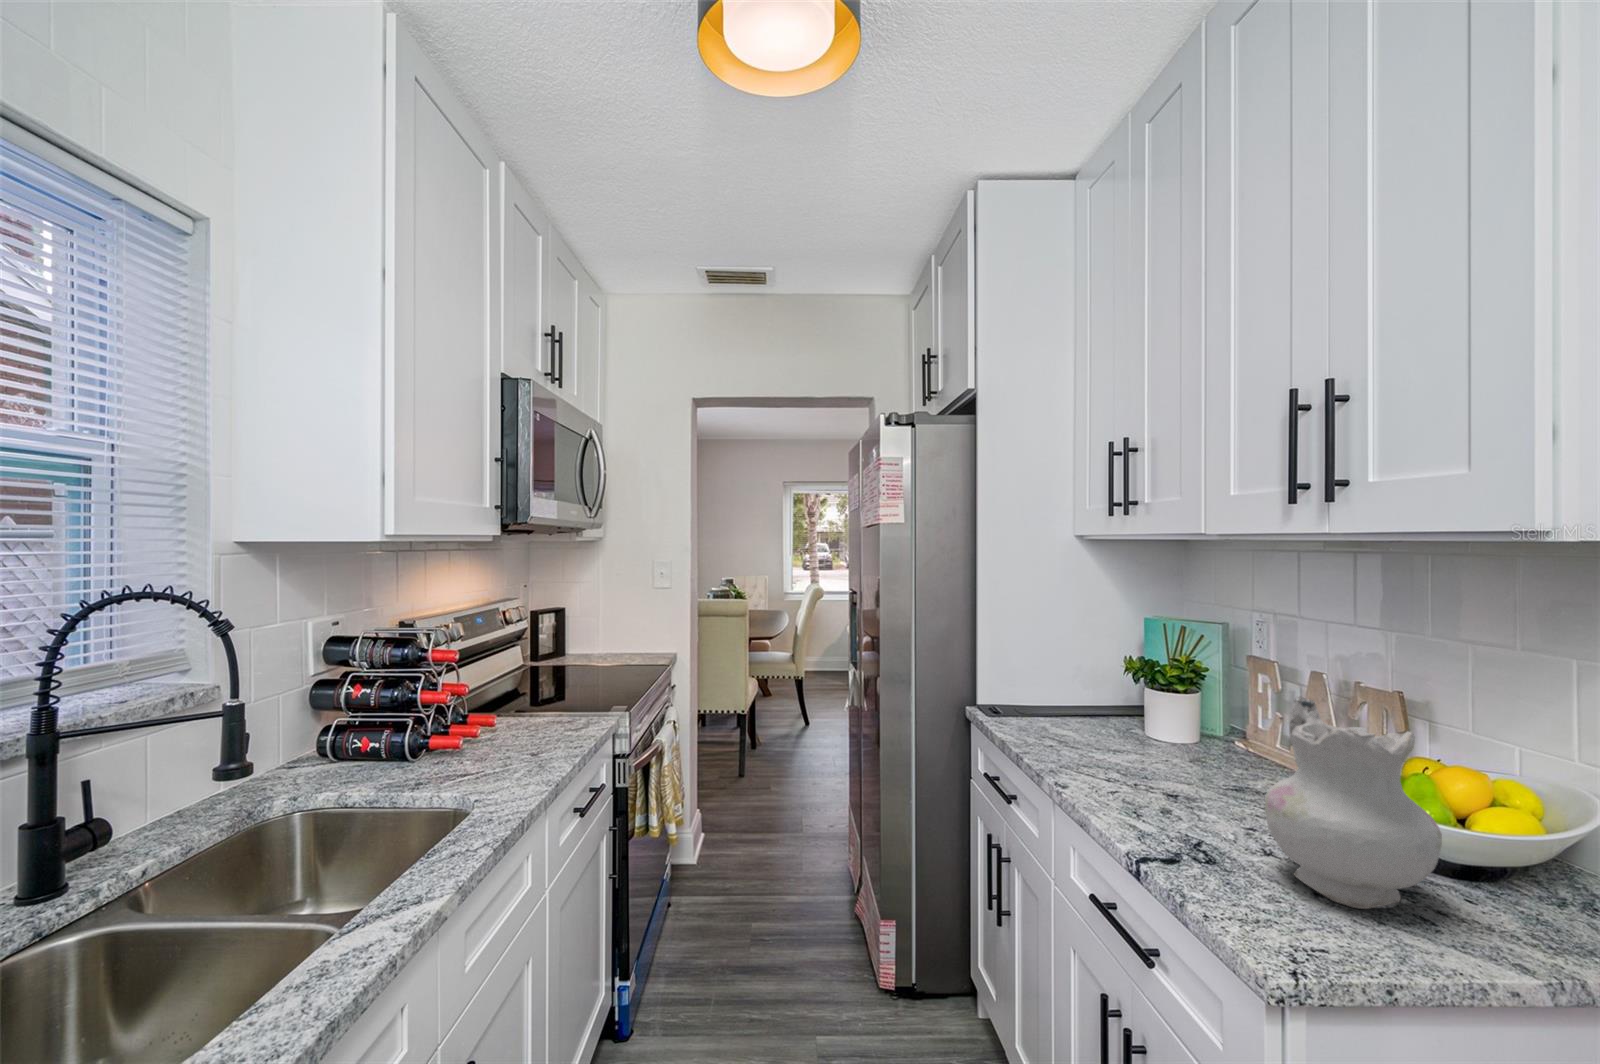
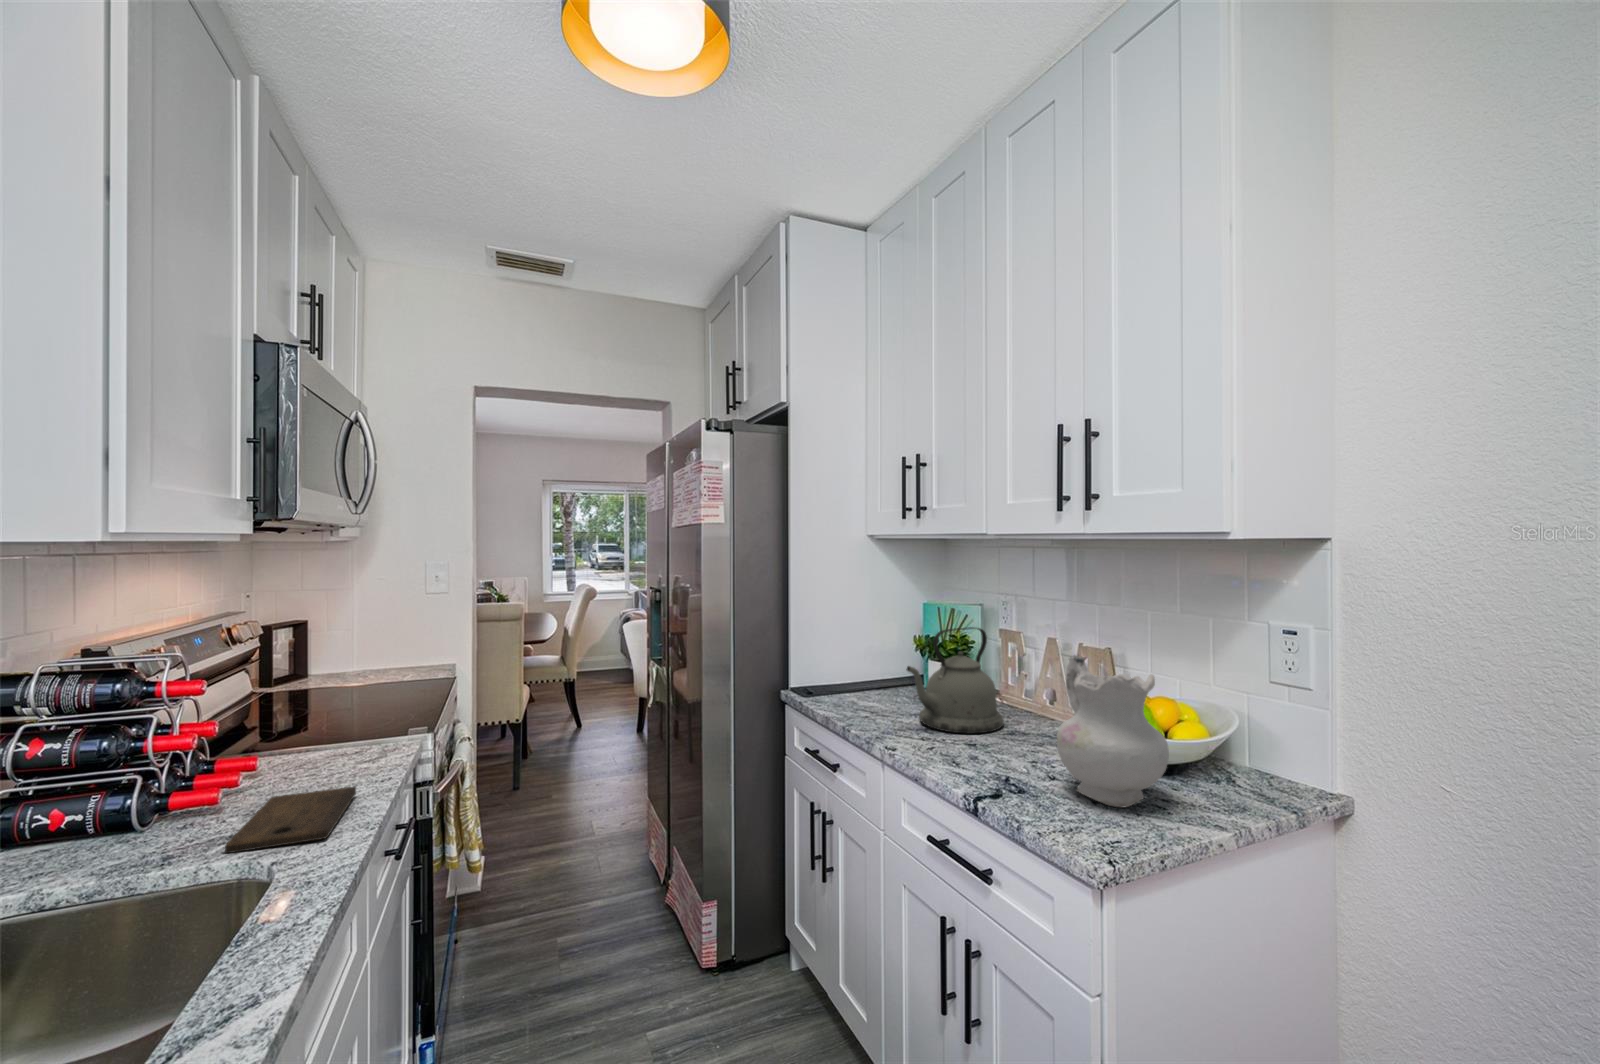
kettle: none [1094,652,1231,783] -> present [906,627,1004,733]
cutting board: none [452,748,557,788] -> present [225,787,356,853]

